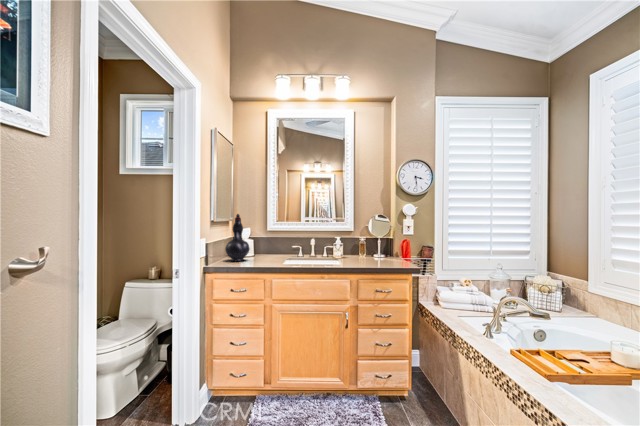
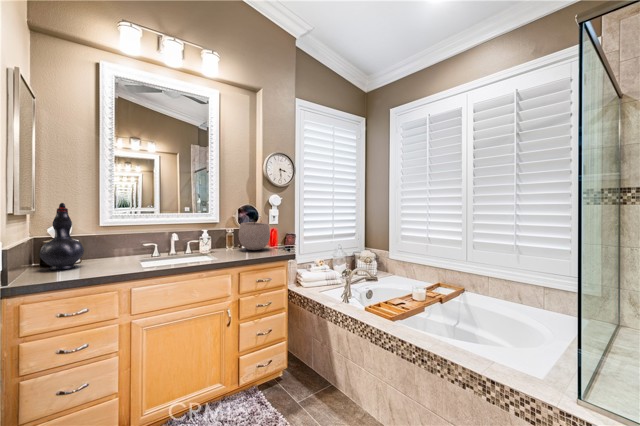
plant pot: none [367,221,399,261] -> present [238,214,270,250]

